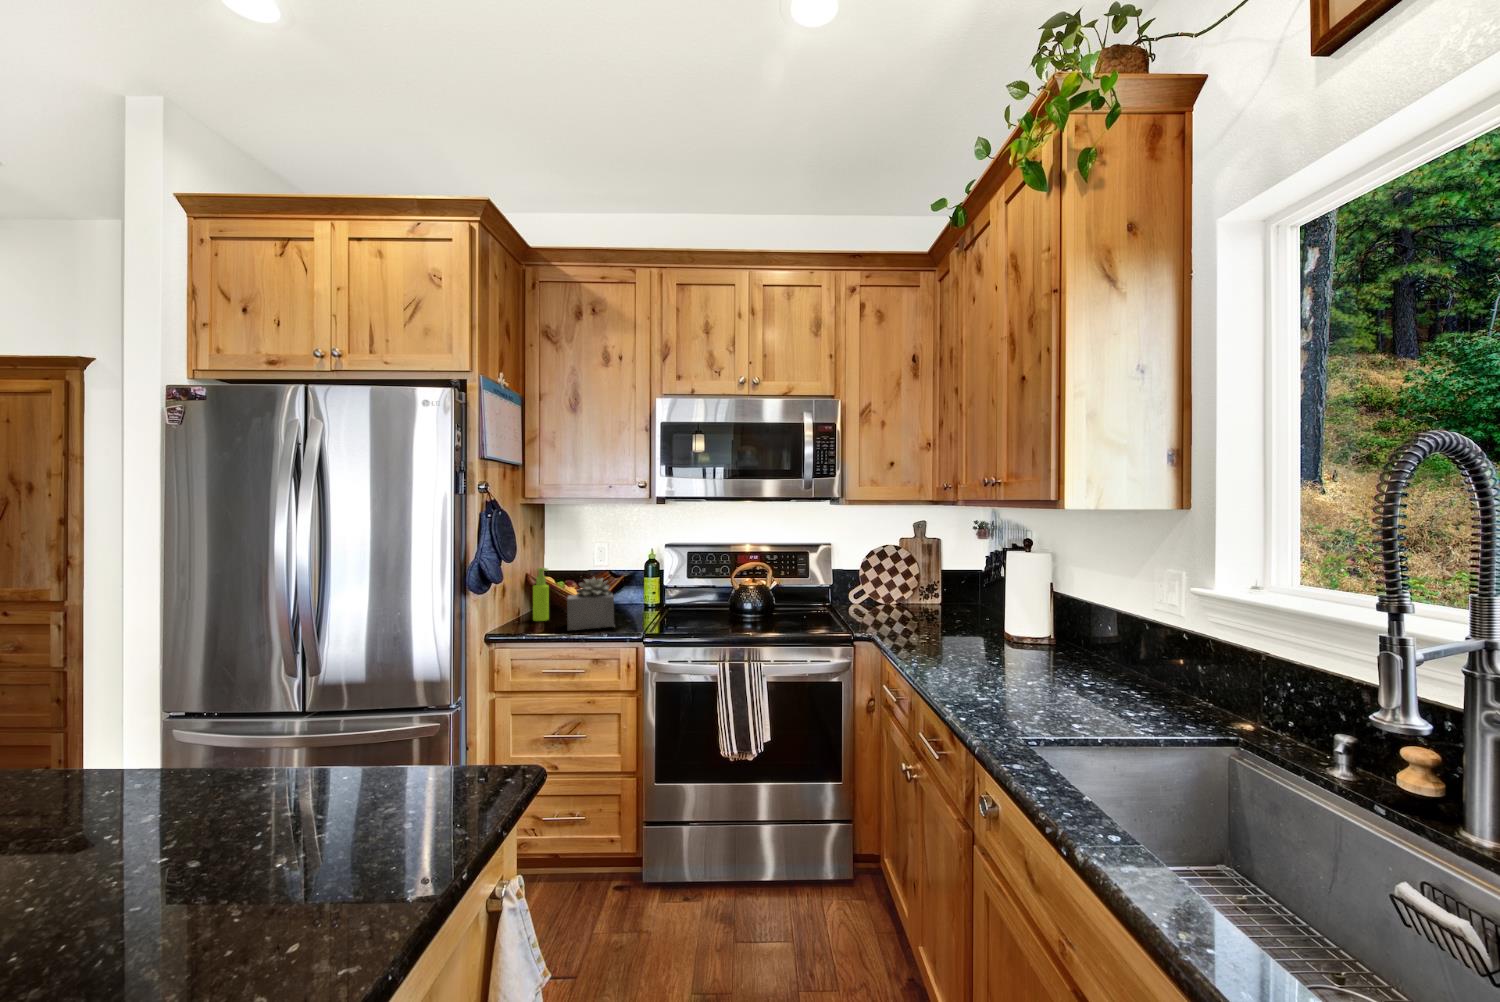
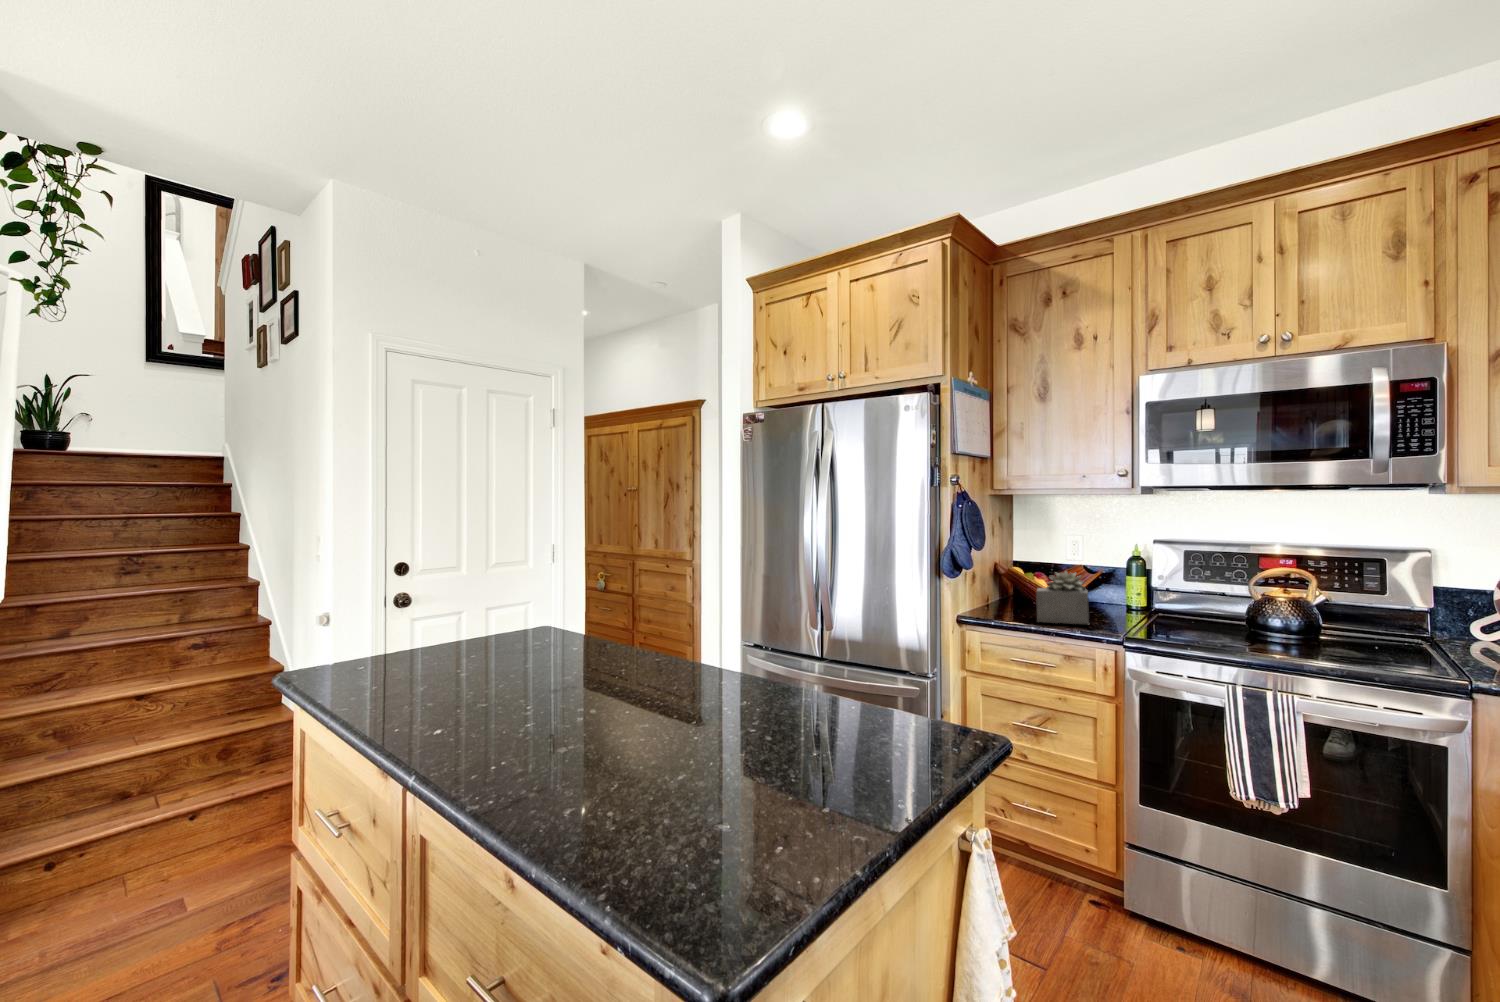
soap dispenser: present [533,568,549,621] -> none [1002,559,1019,611]

